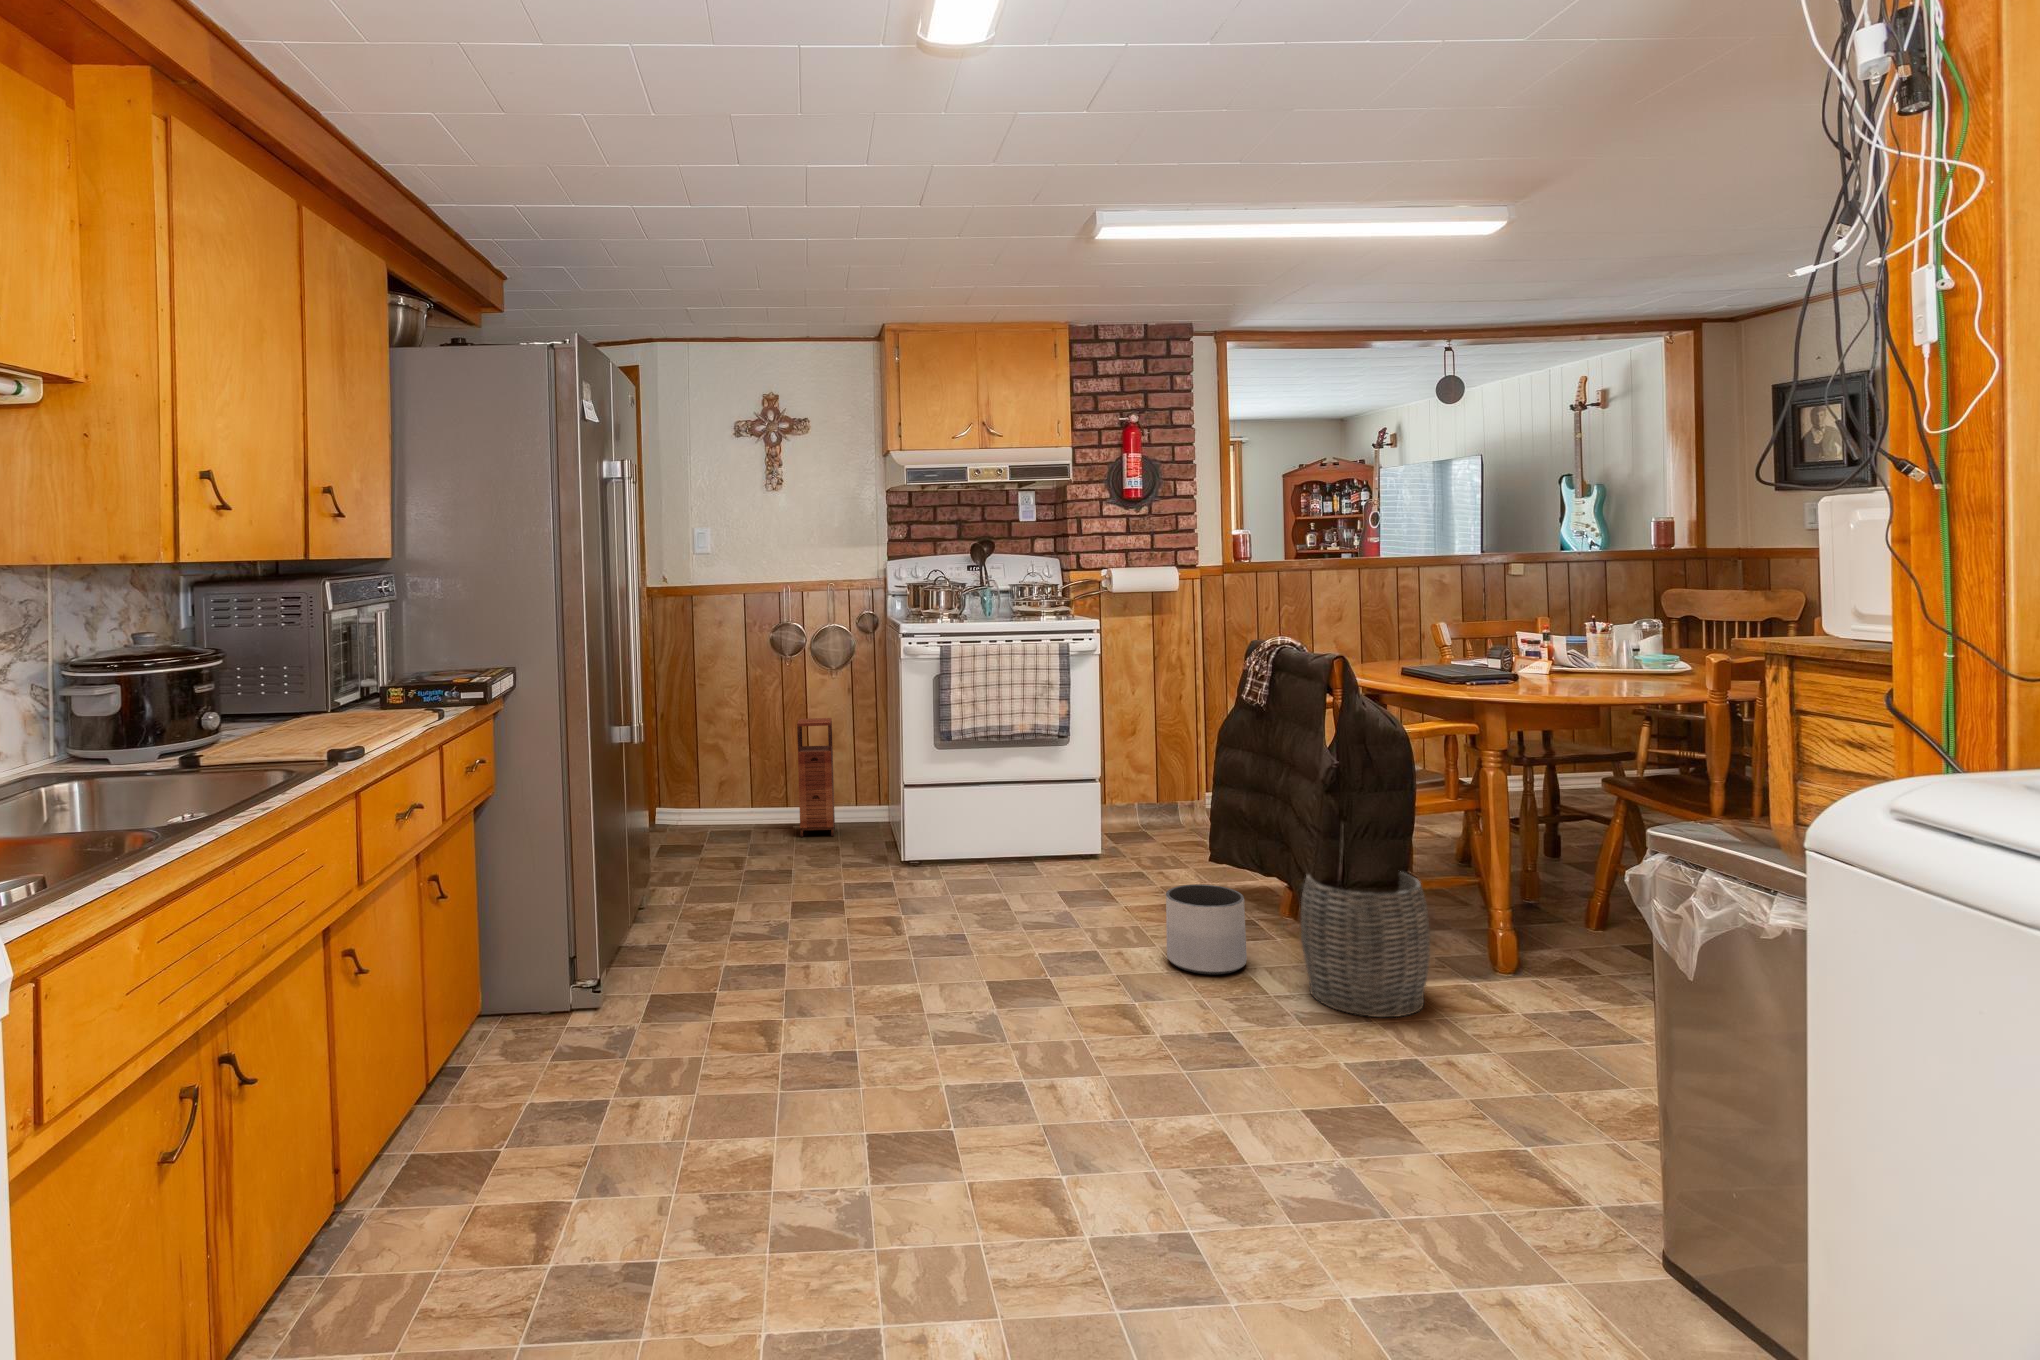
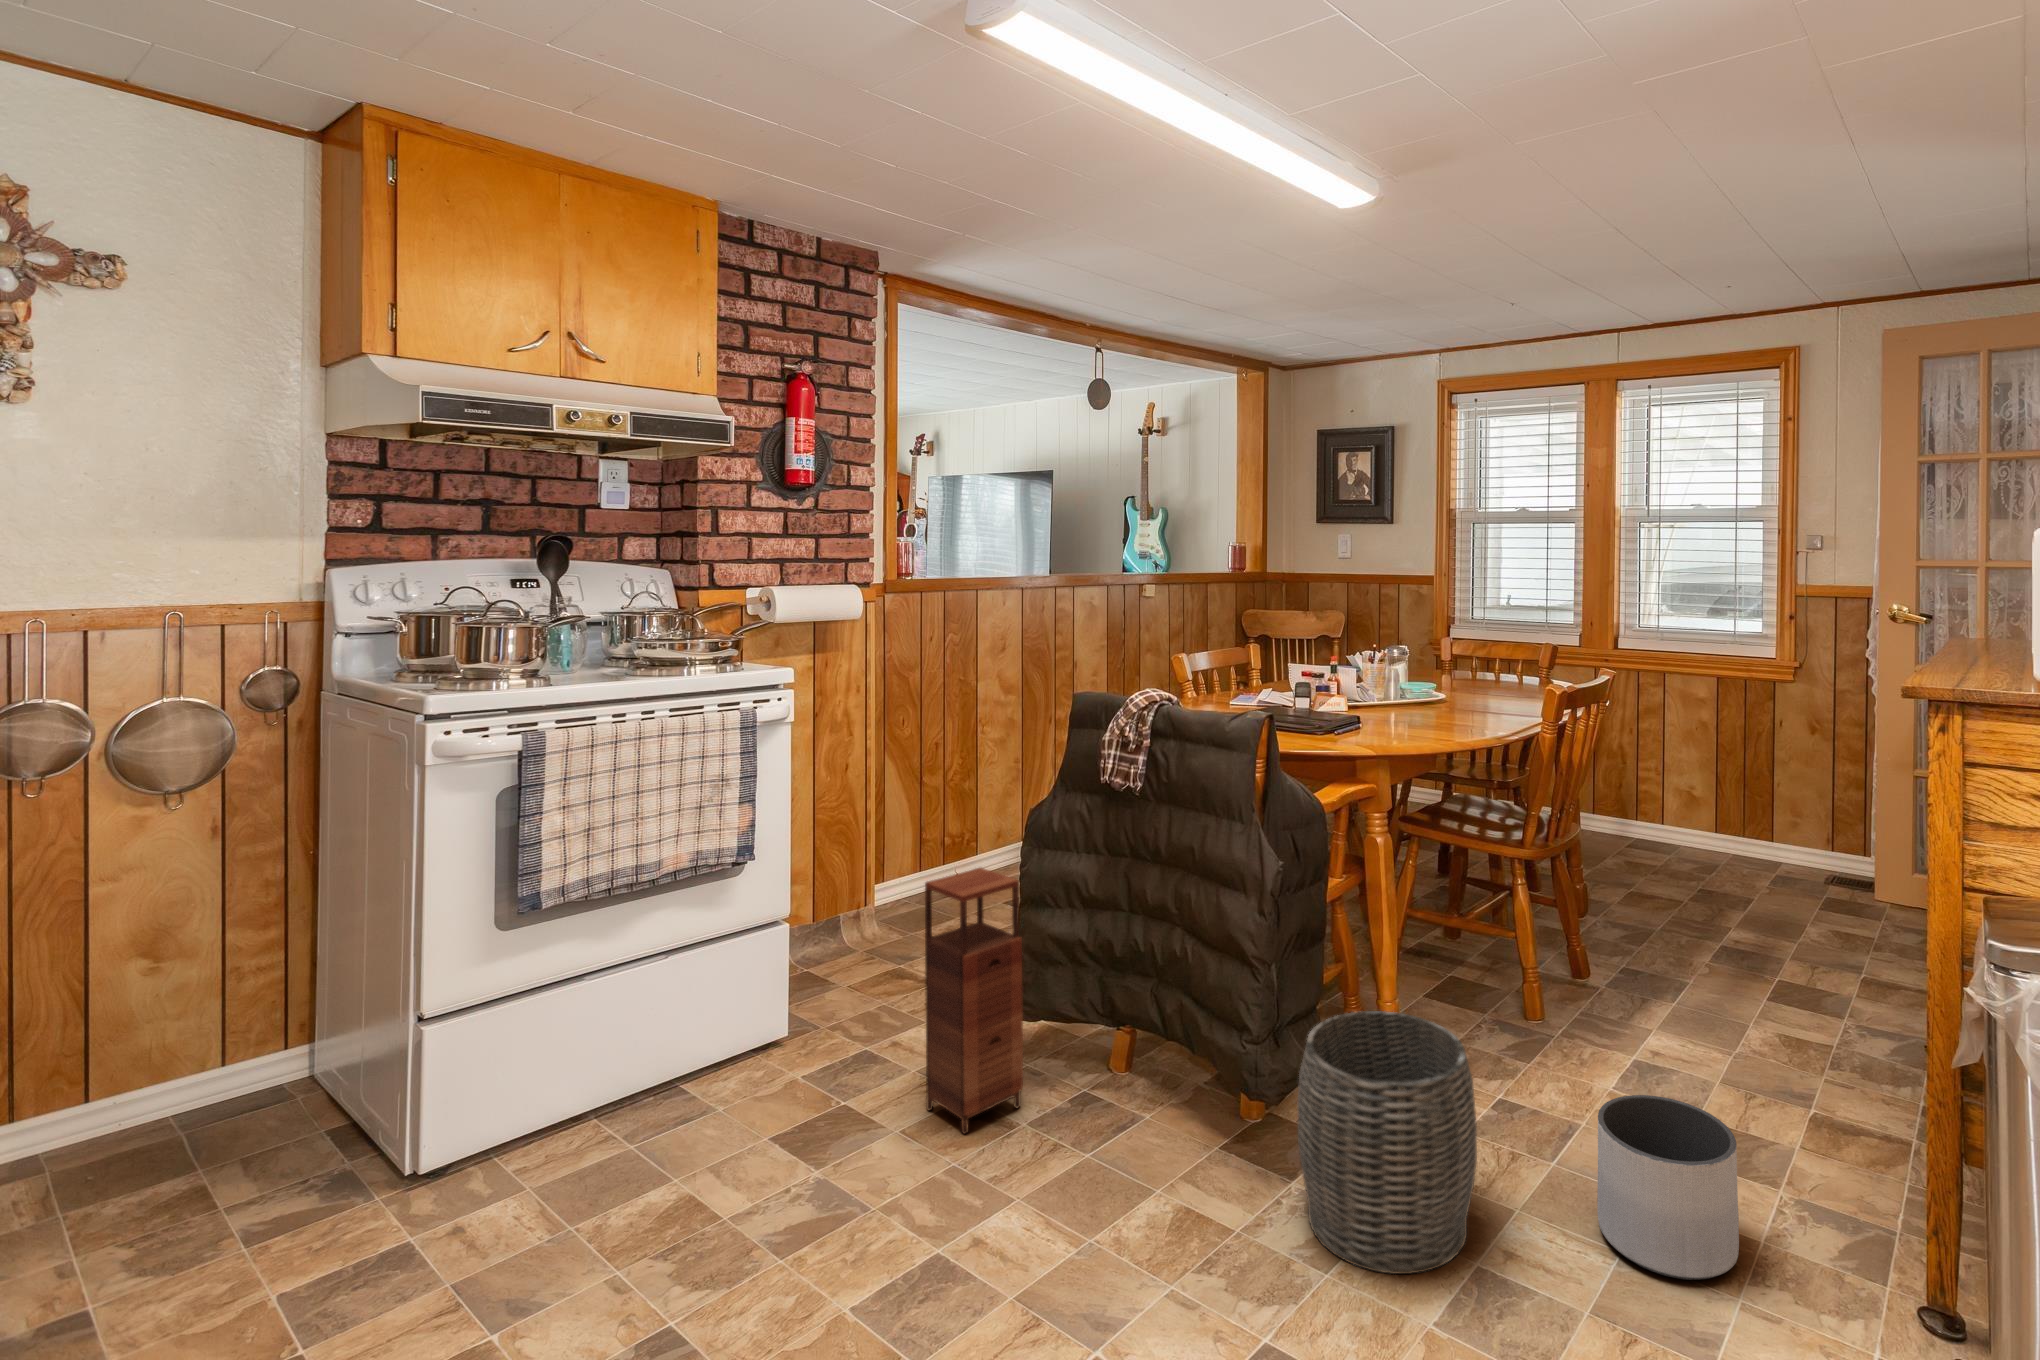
storage cabinet: present [797,718,835,837] -> present [925,868,1023,1134]
planter: present [1166,884,1247,975] -> present [1597,1095,1739,1280]

